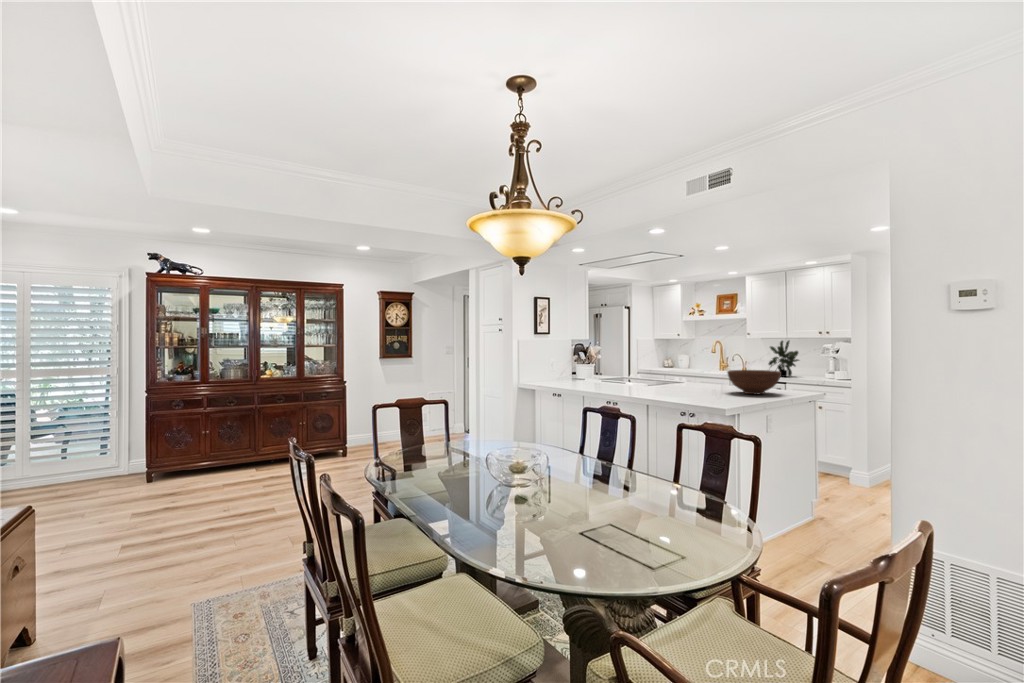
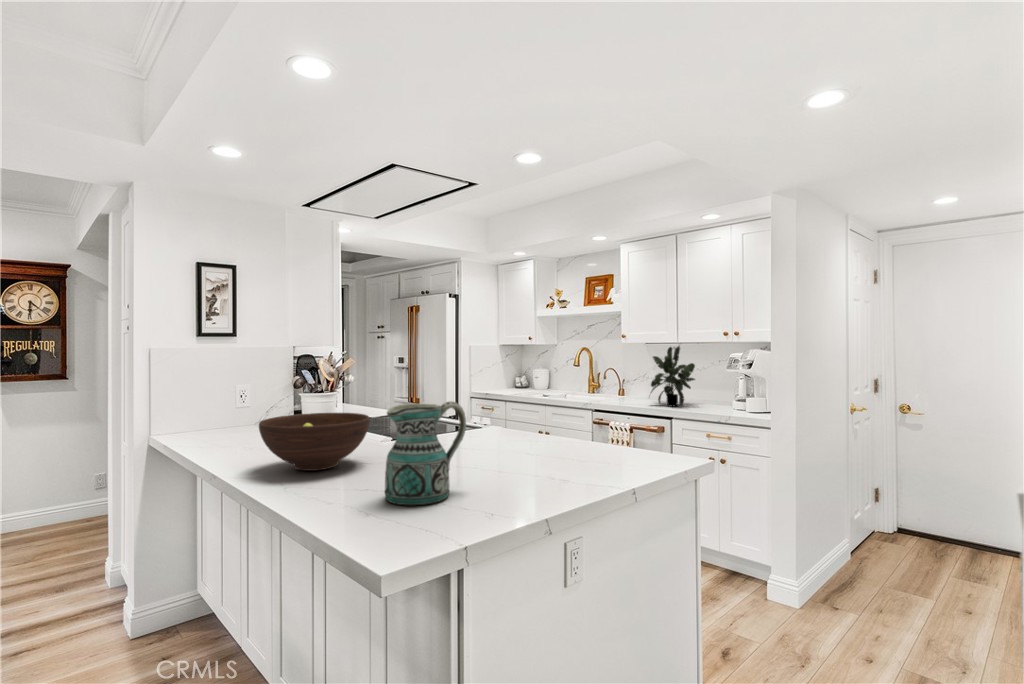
ceramic pitcher: none [691,362,721,400] -> present [385,401,466,505]
fruit bowl: present [727,370,781,394] -> present [259,413,370,471]

